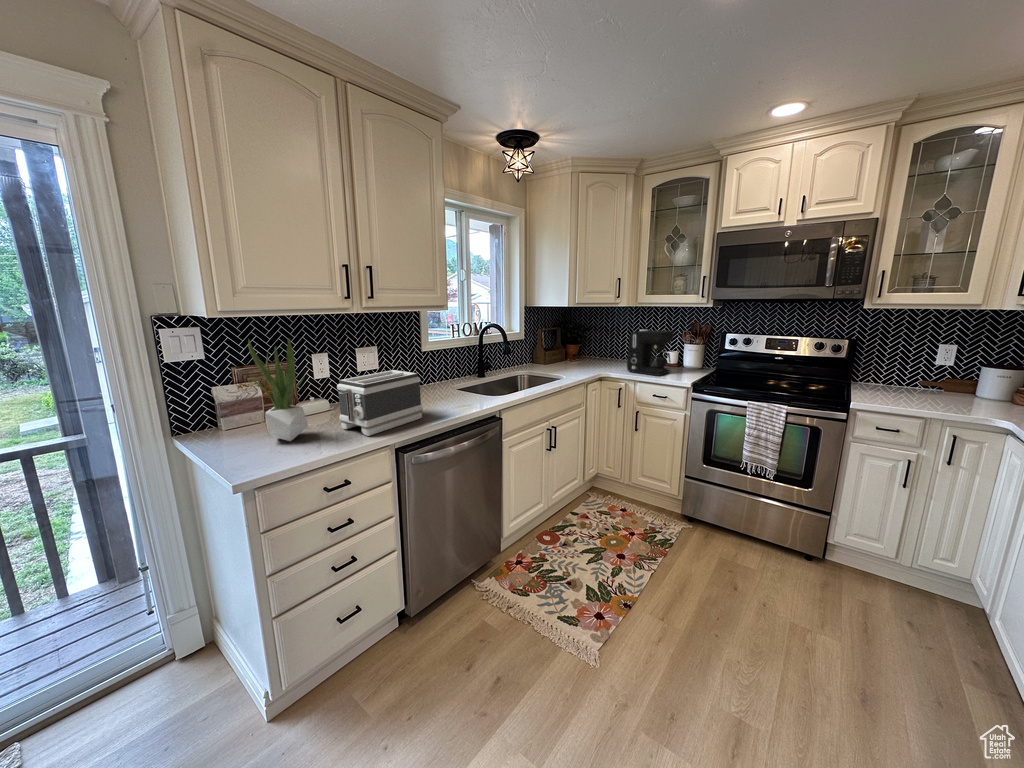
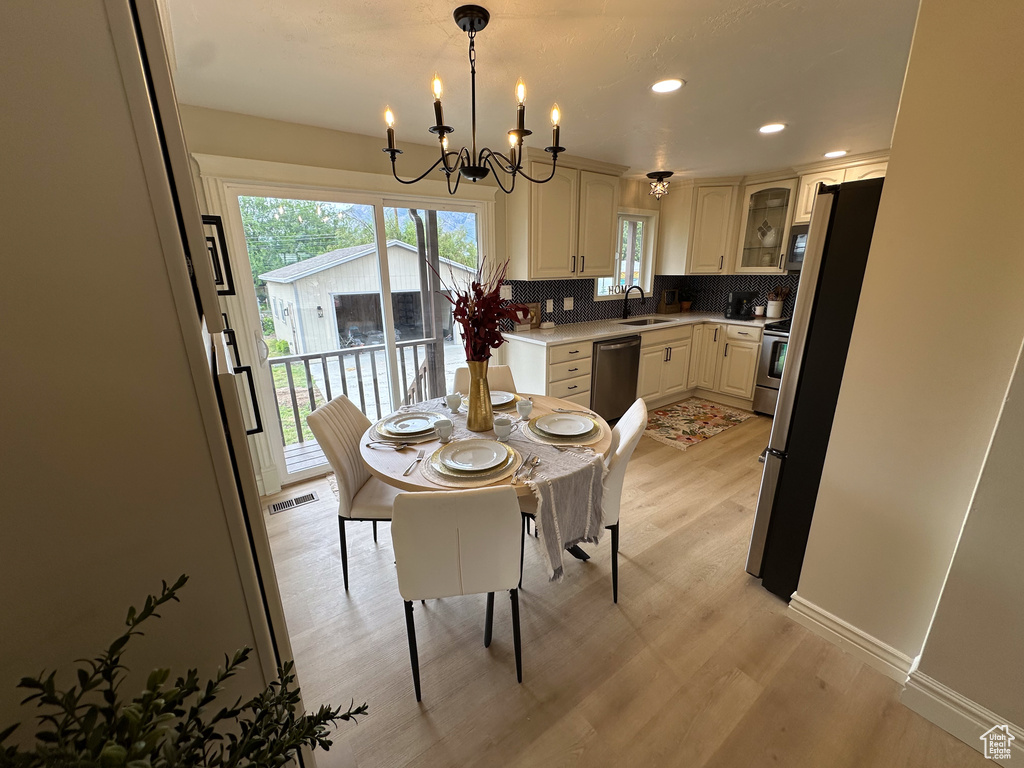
potted plant: present [248,339,308,441] -> none [539,289,560,335]
toaster: present [337,370,423,436] -> none [569,307,605,335]

